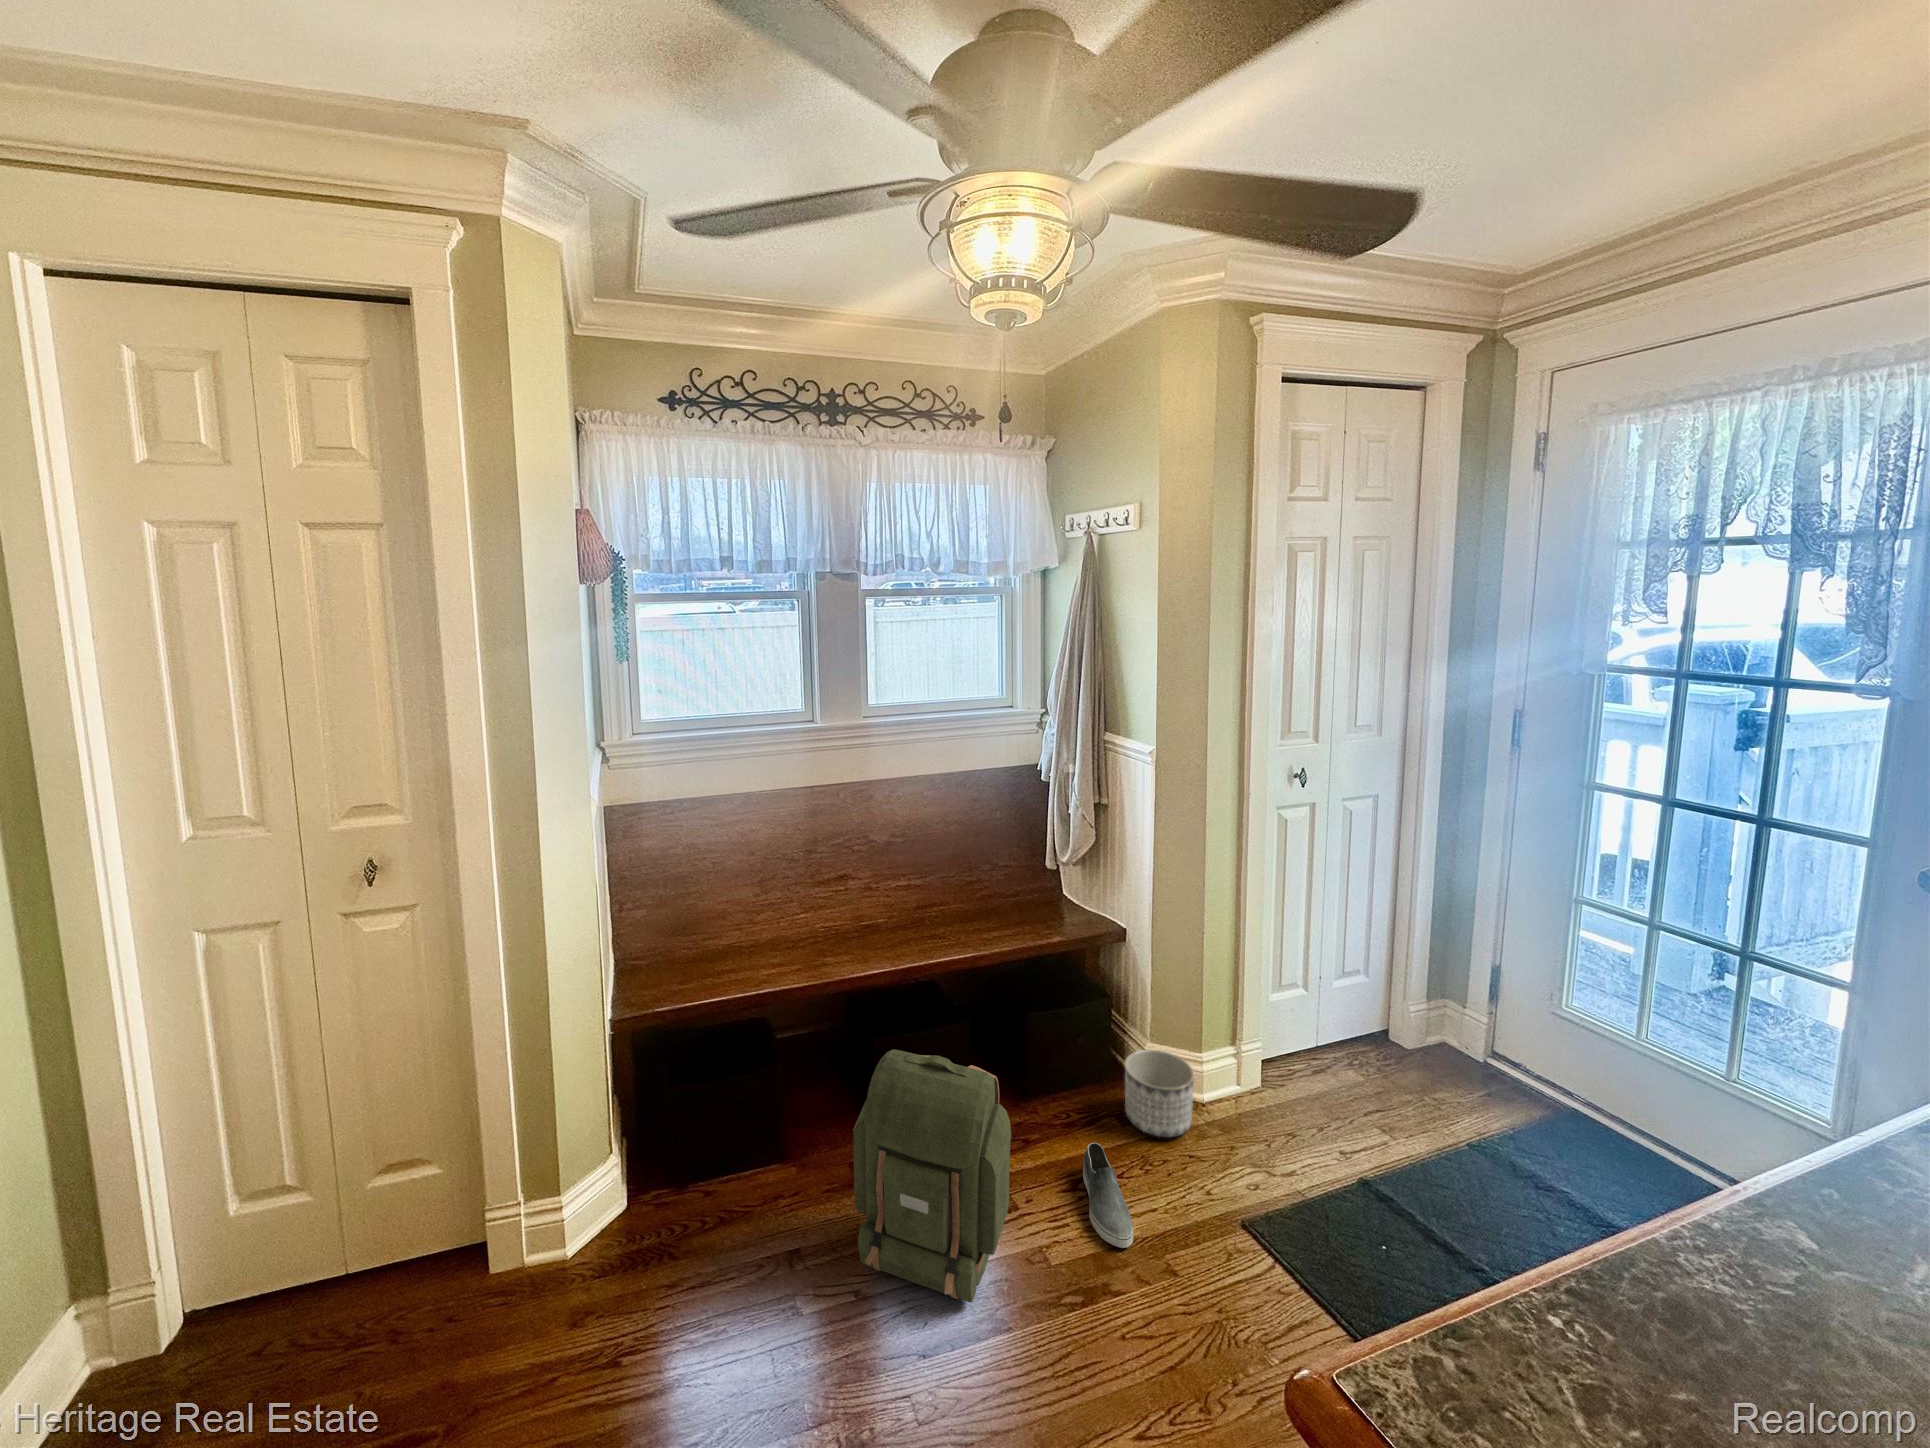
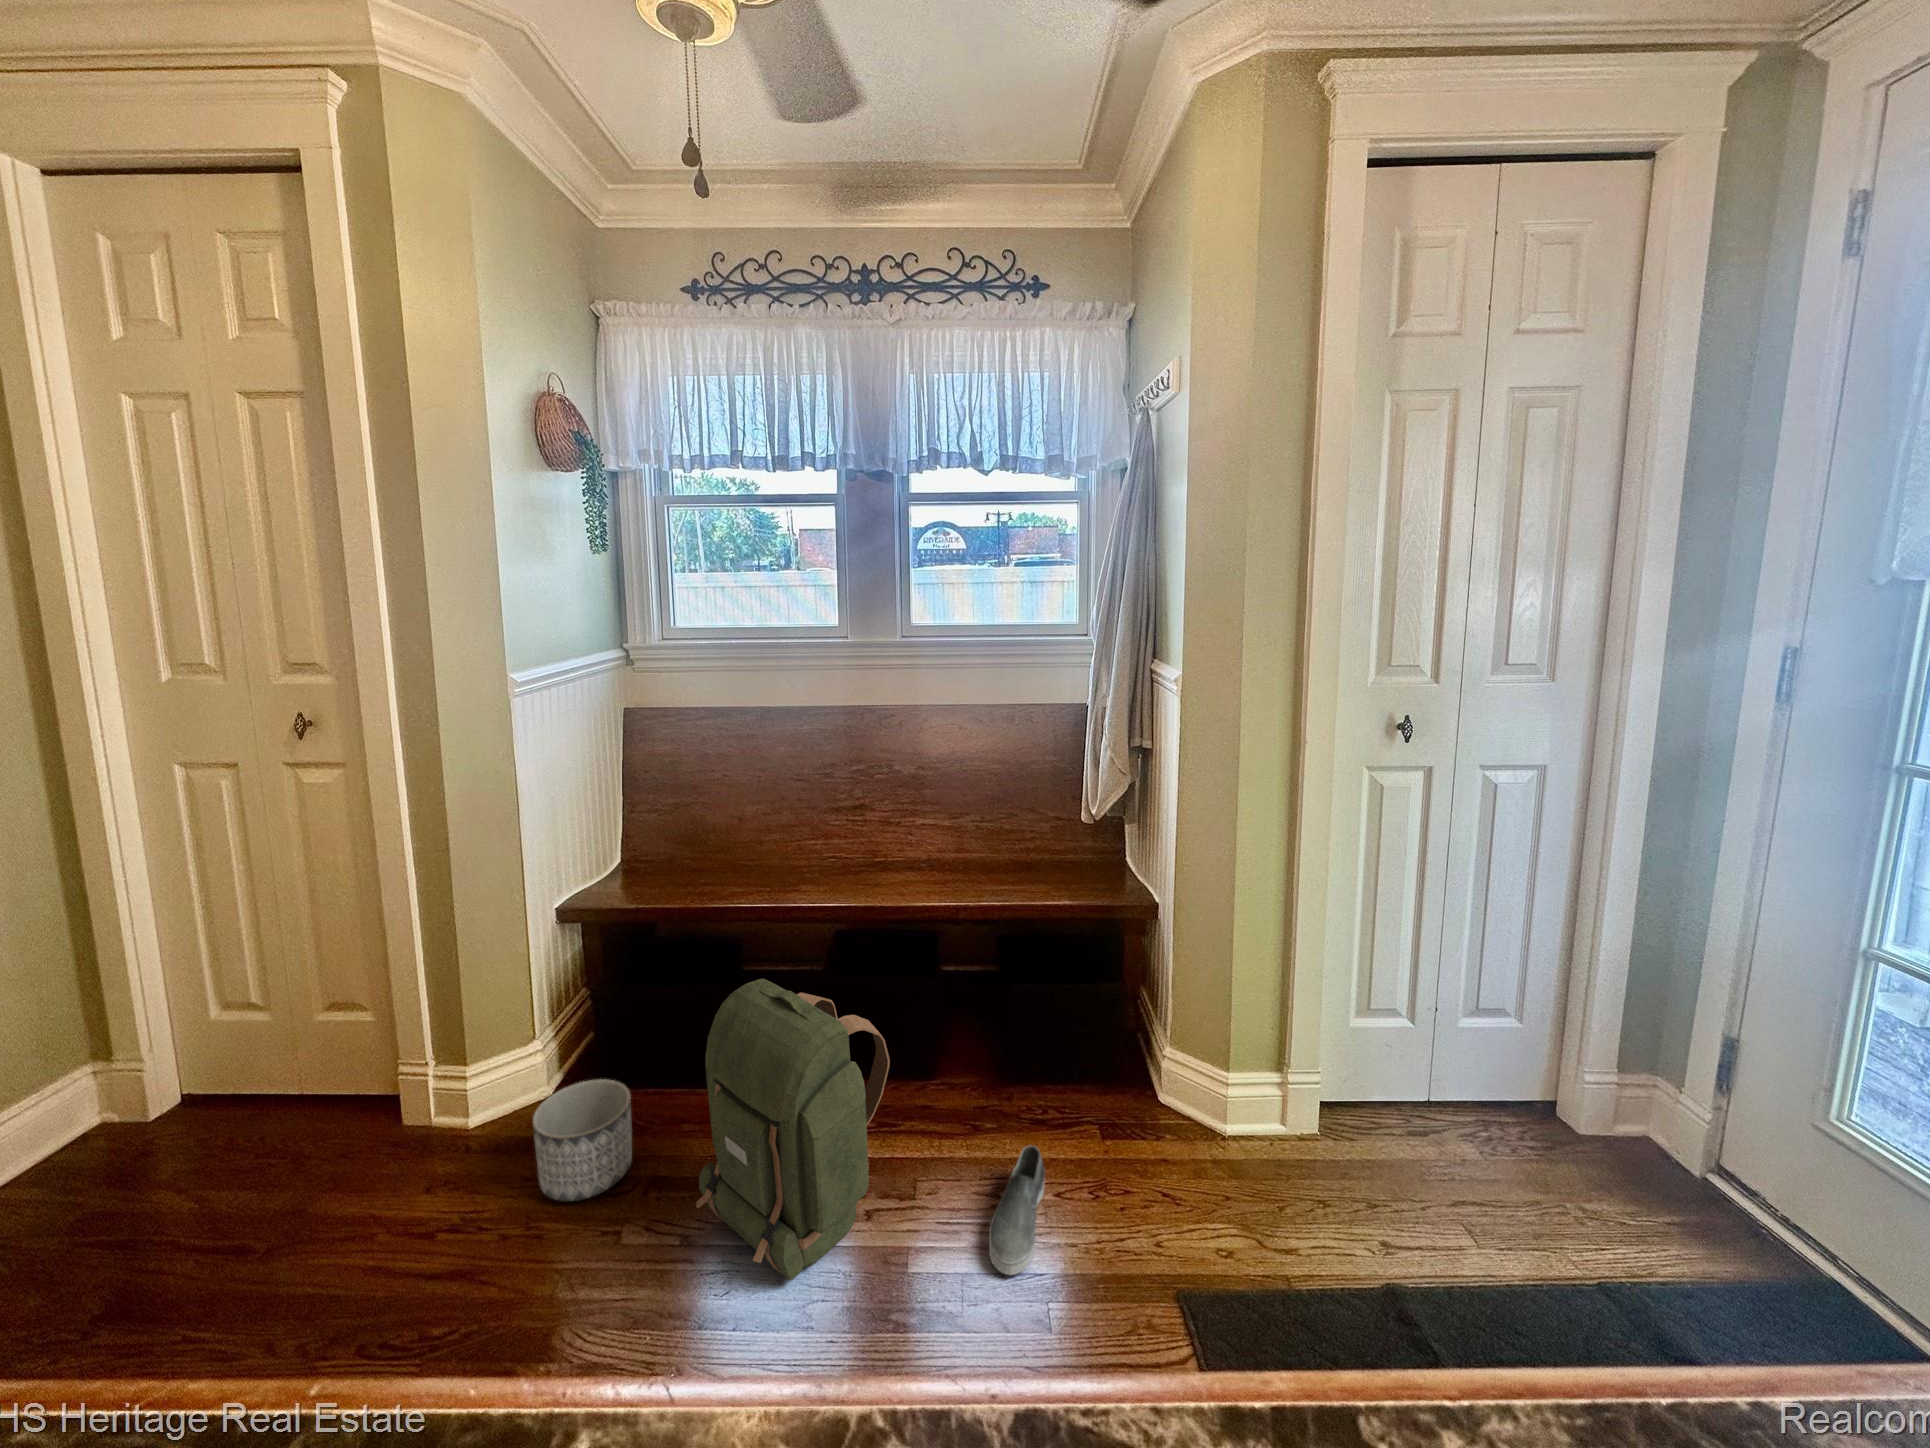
planter: present [1125,1049,1194,1137] -> present [533,1079,632,1202]

